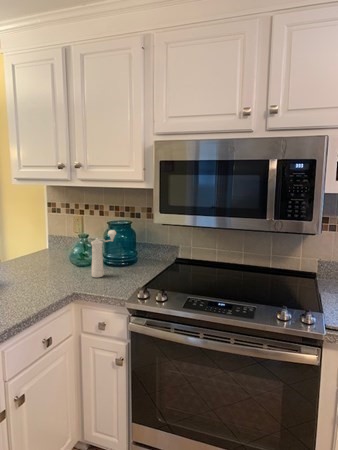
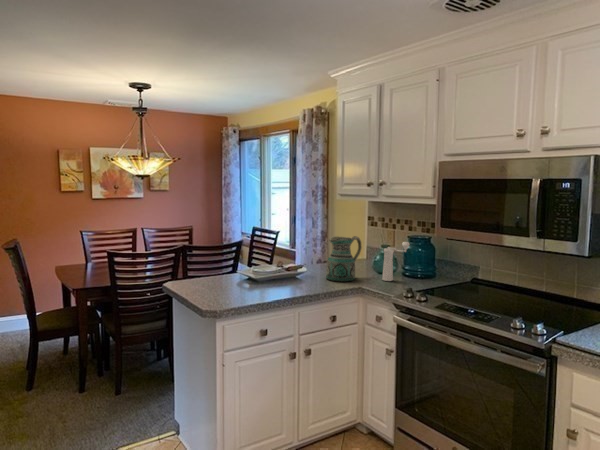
ceramic pitcher: none [21,230,62,291] -> present [326,236,362,281]

